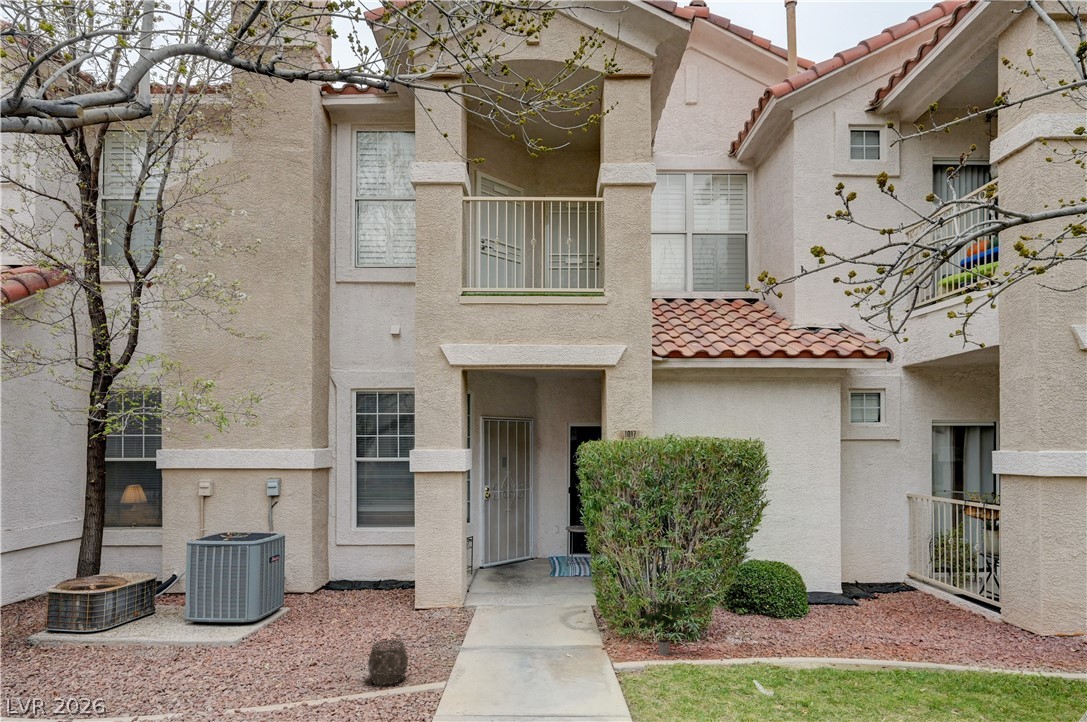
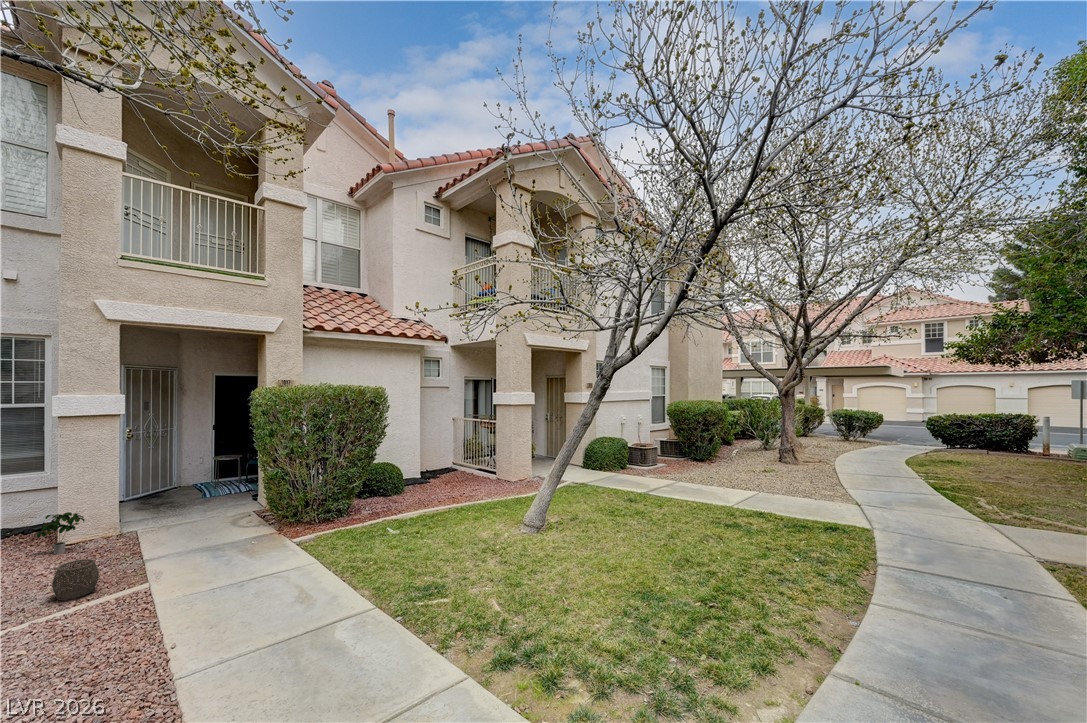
potted plant: present [639,602,687,655] -> present [34,512,85,555]

